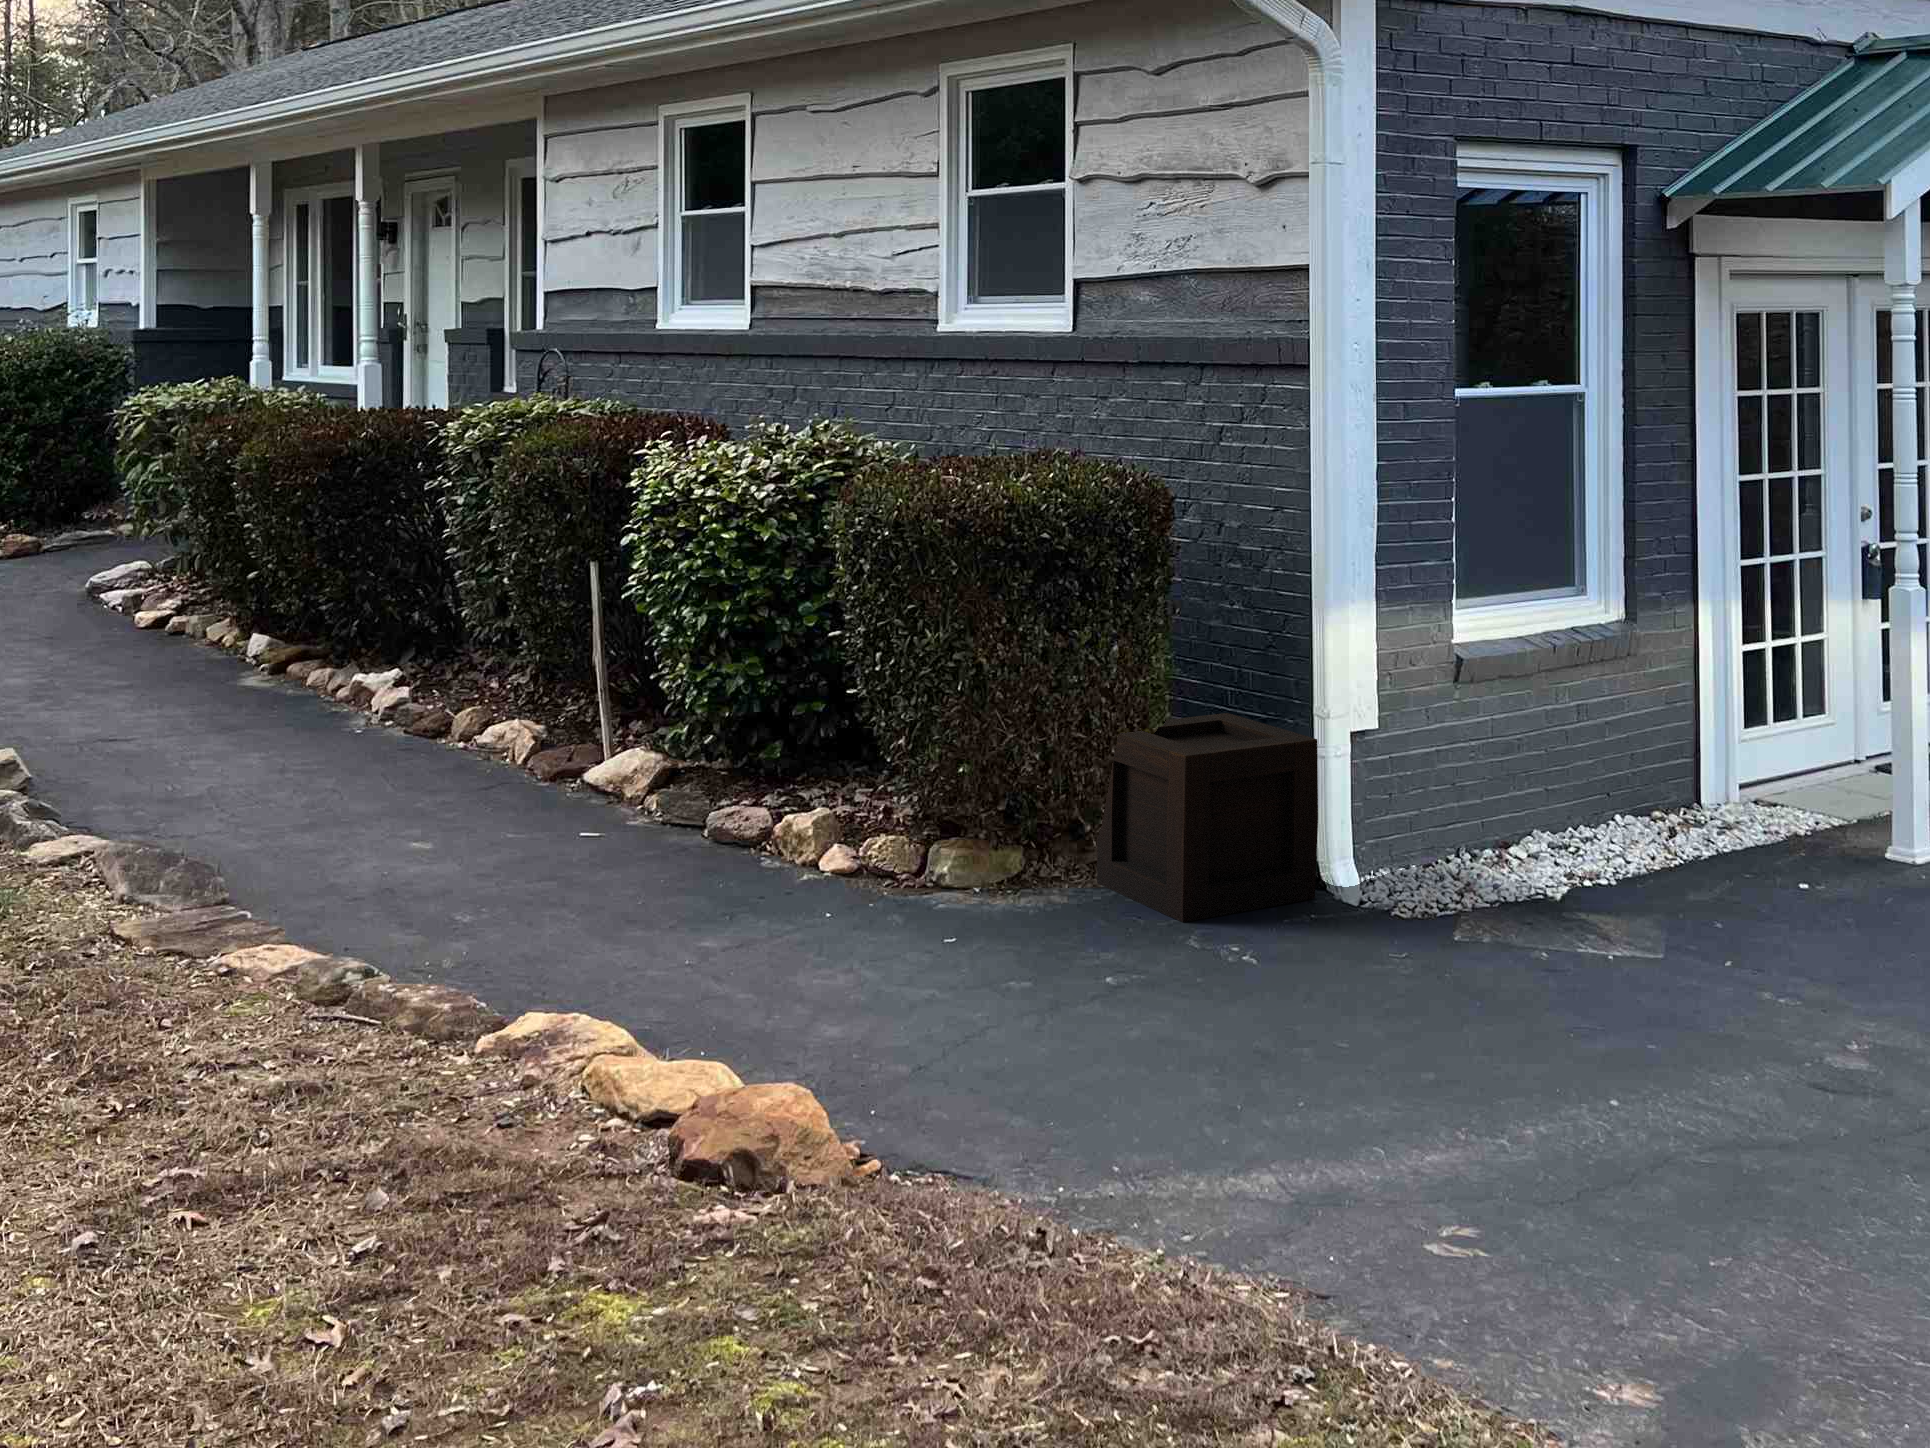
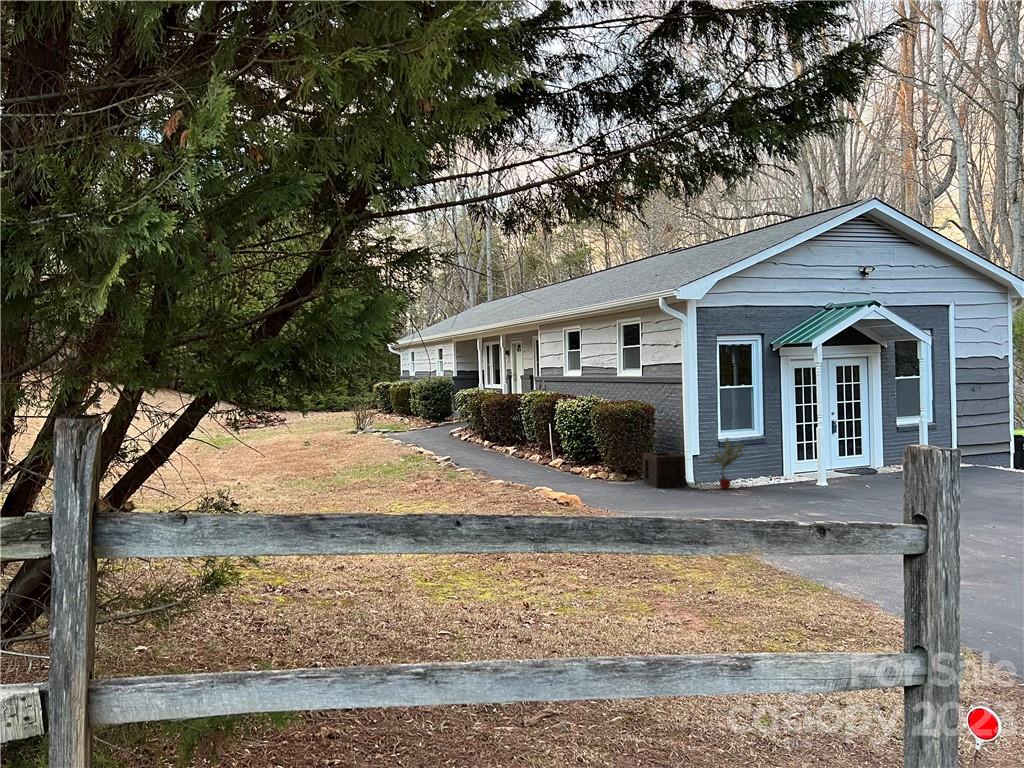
potted tree: none [1420,637,1592,904] -> present [707,438,744,489]

